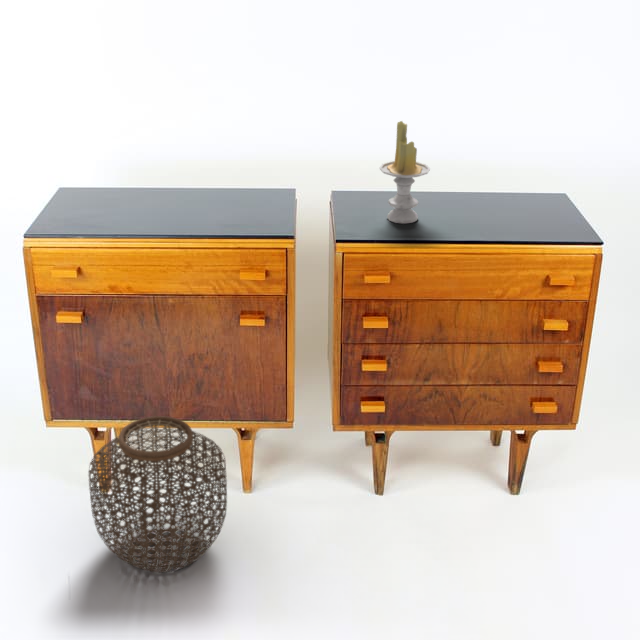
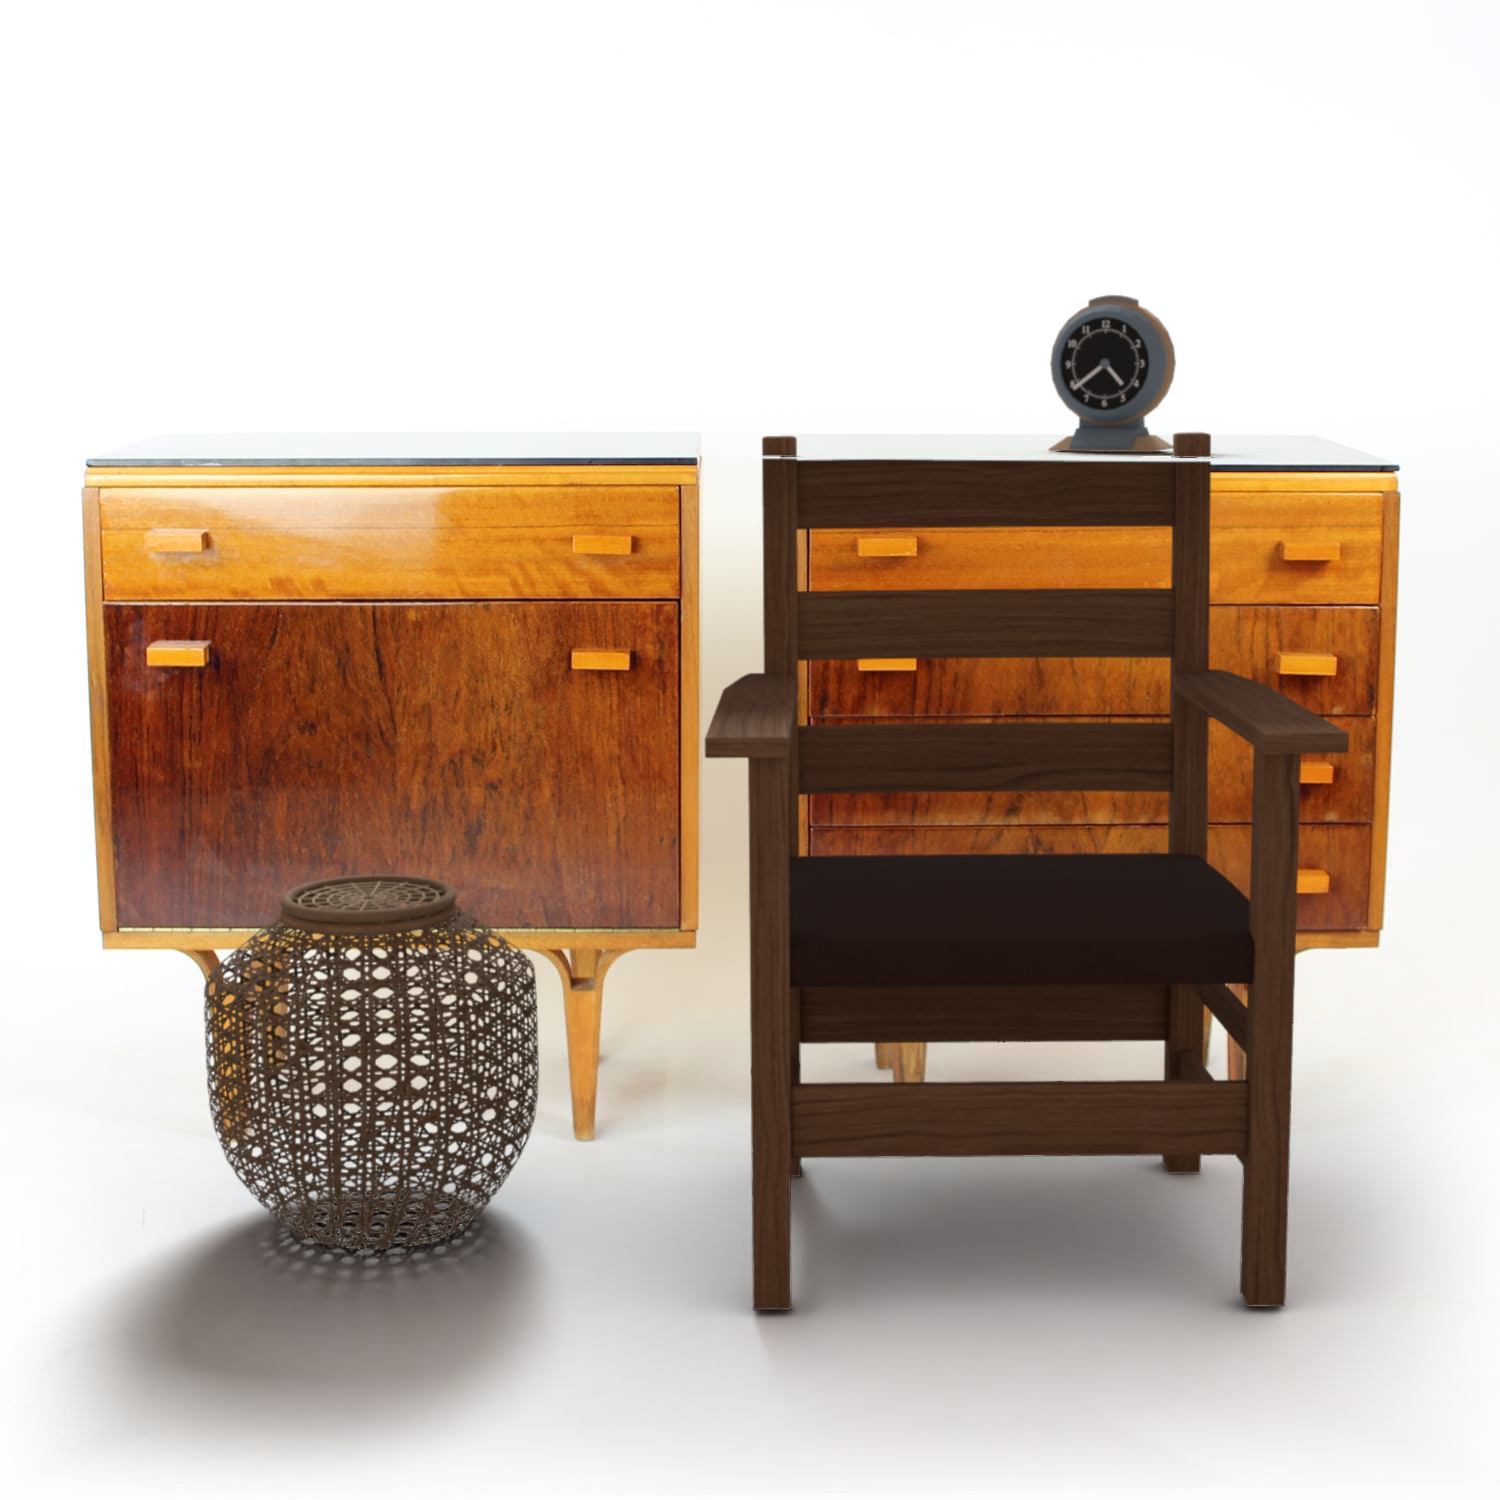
candle: present [380,121,430,223] -> none [885,227,999,452]
alarm clock: none [450,146,508,222] -> present [1049,295,1176,452]
armchair: none [298,236,568,619] -> present [705,432,1349,1310]

